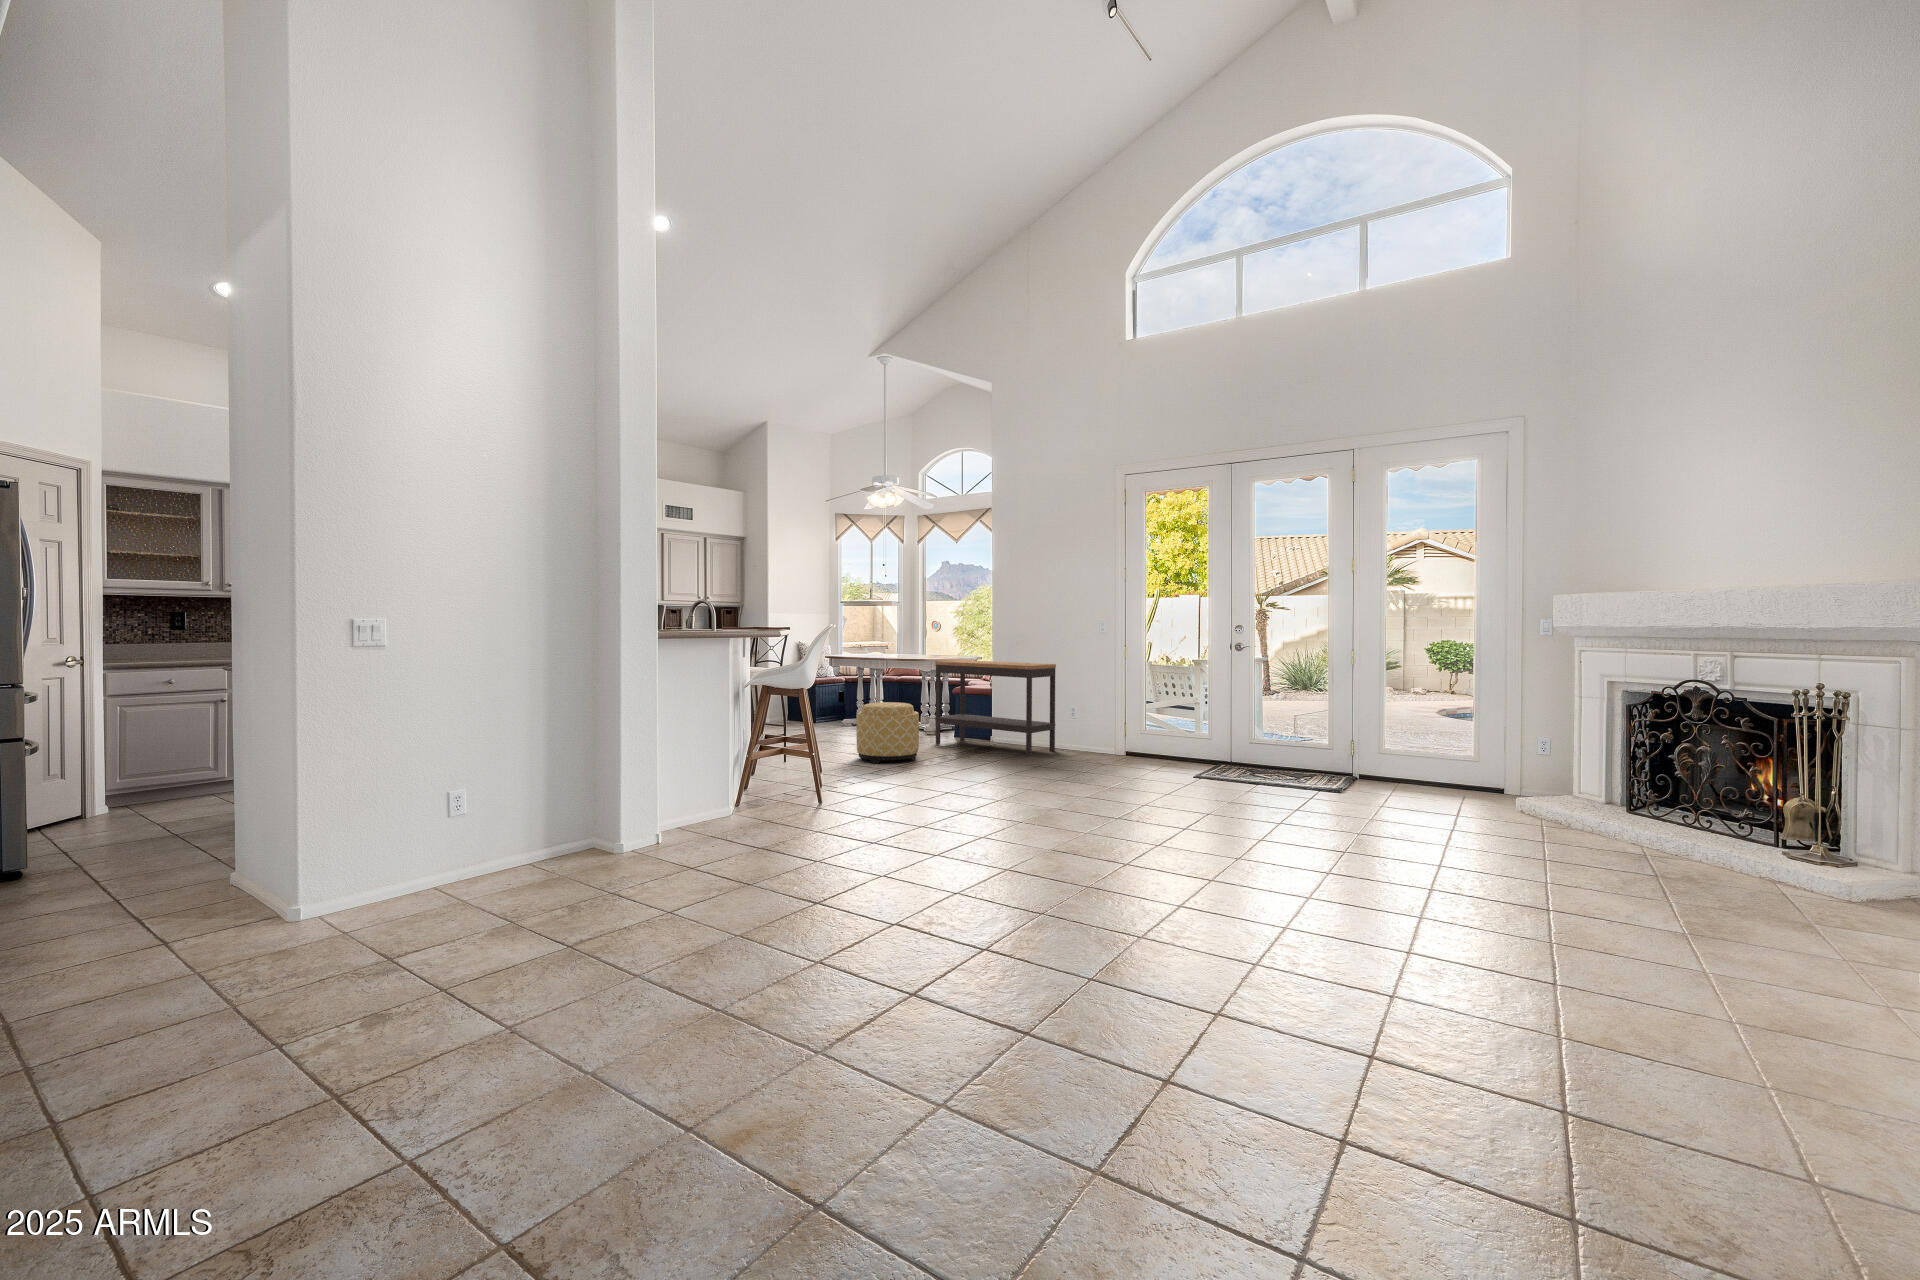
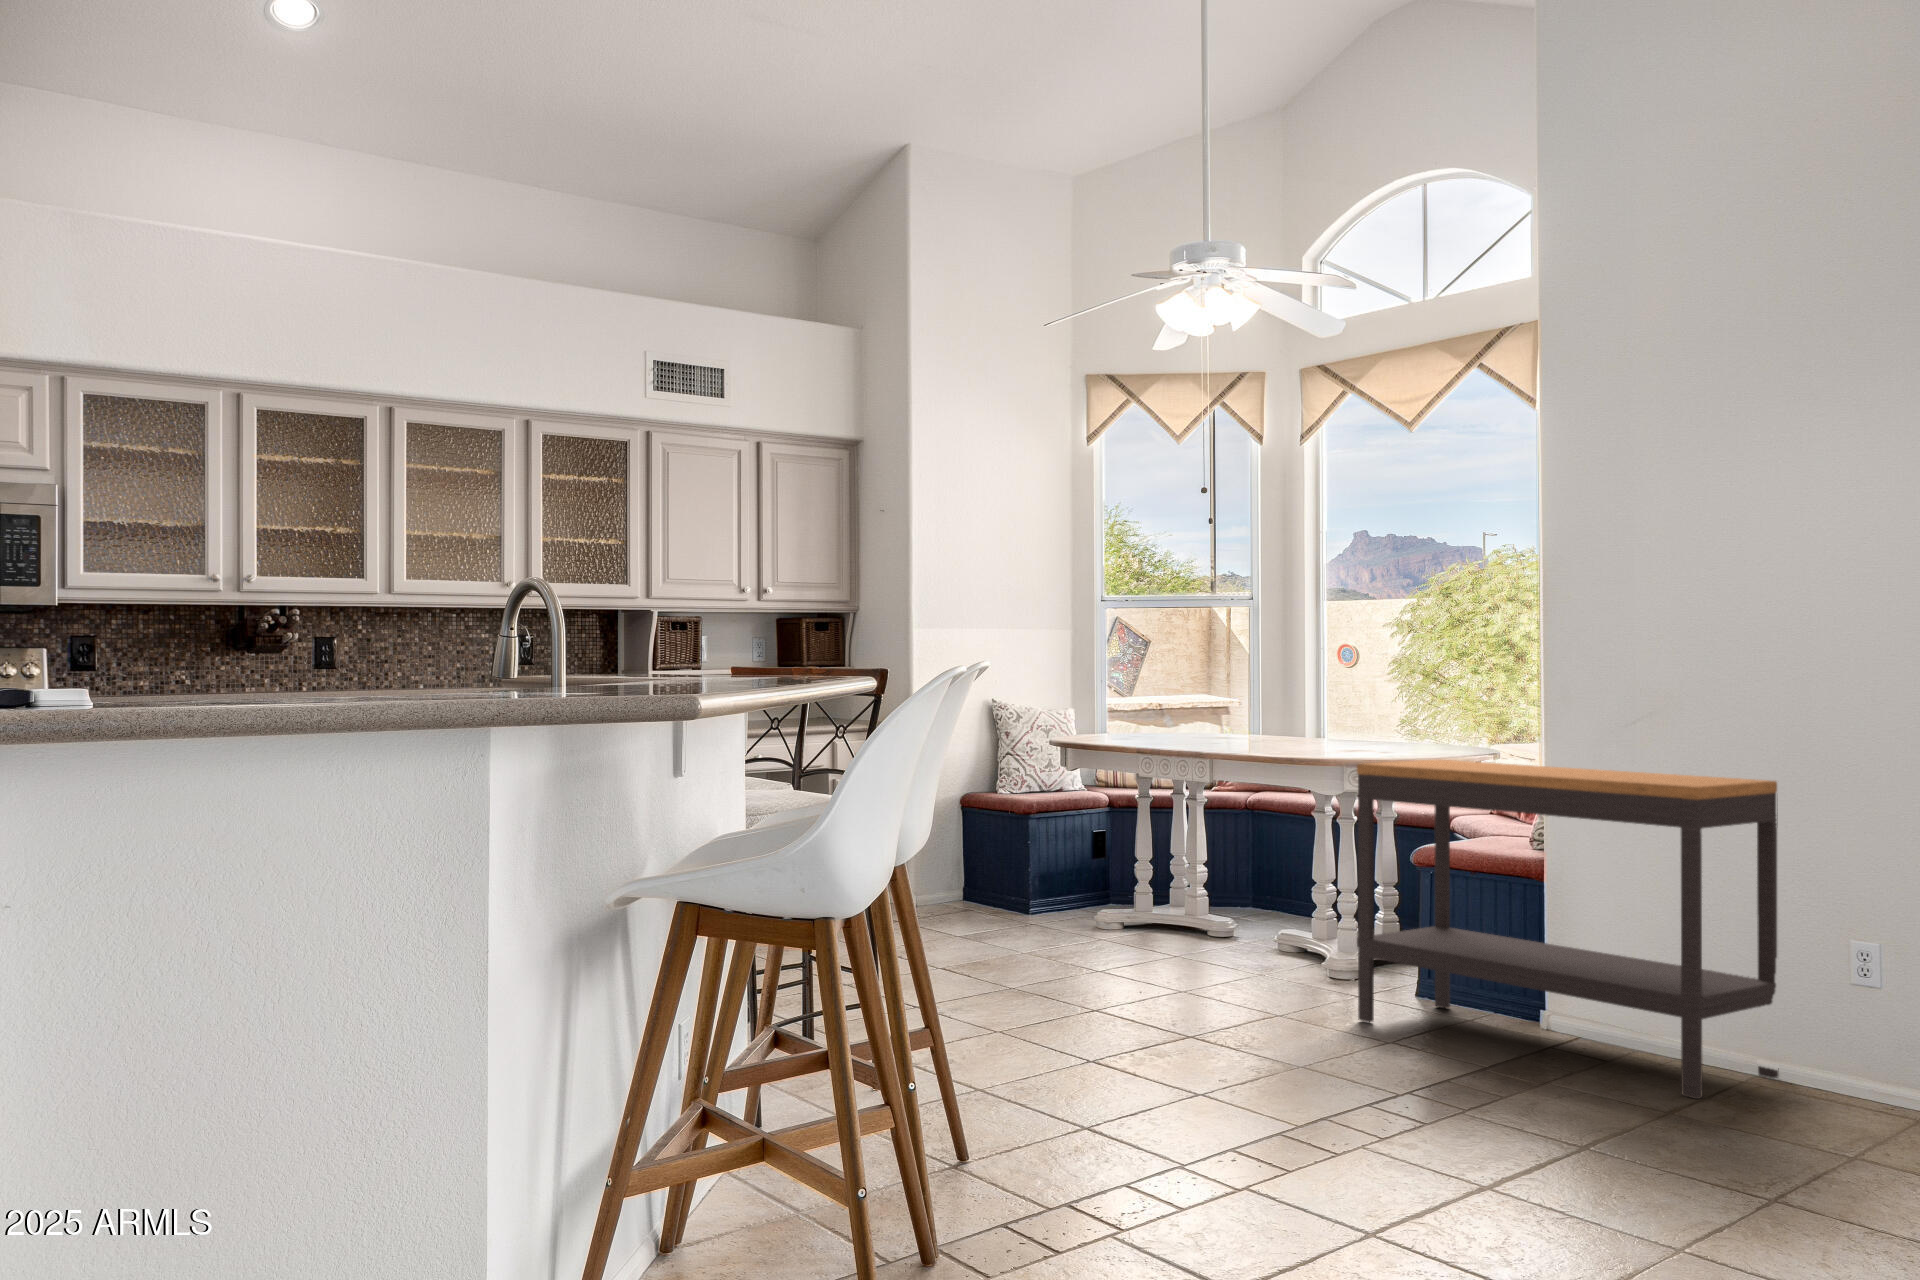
ottoman: present [857,702,919,764] -> none [1101,896,1305,1108]

